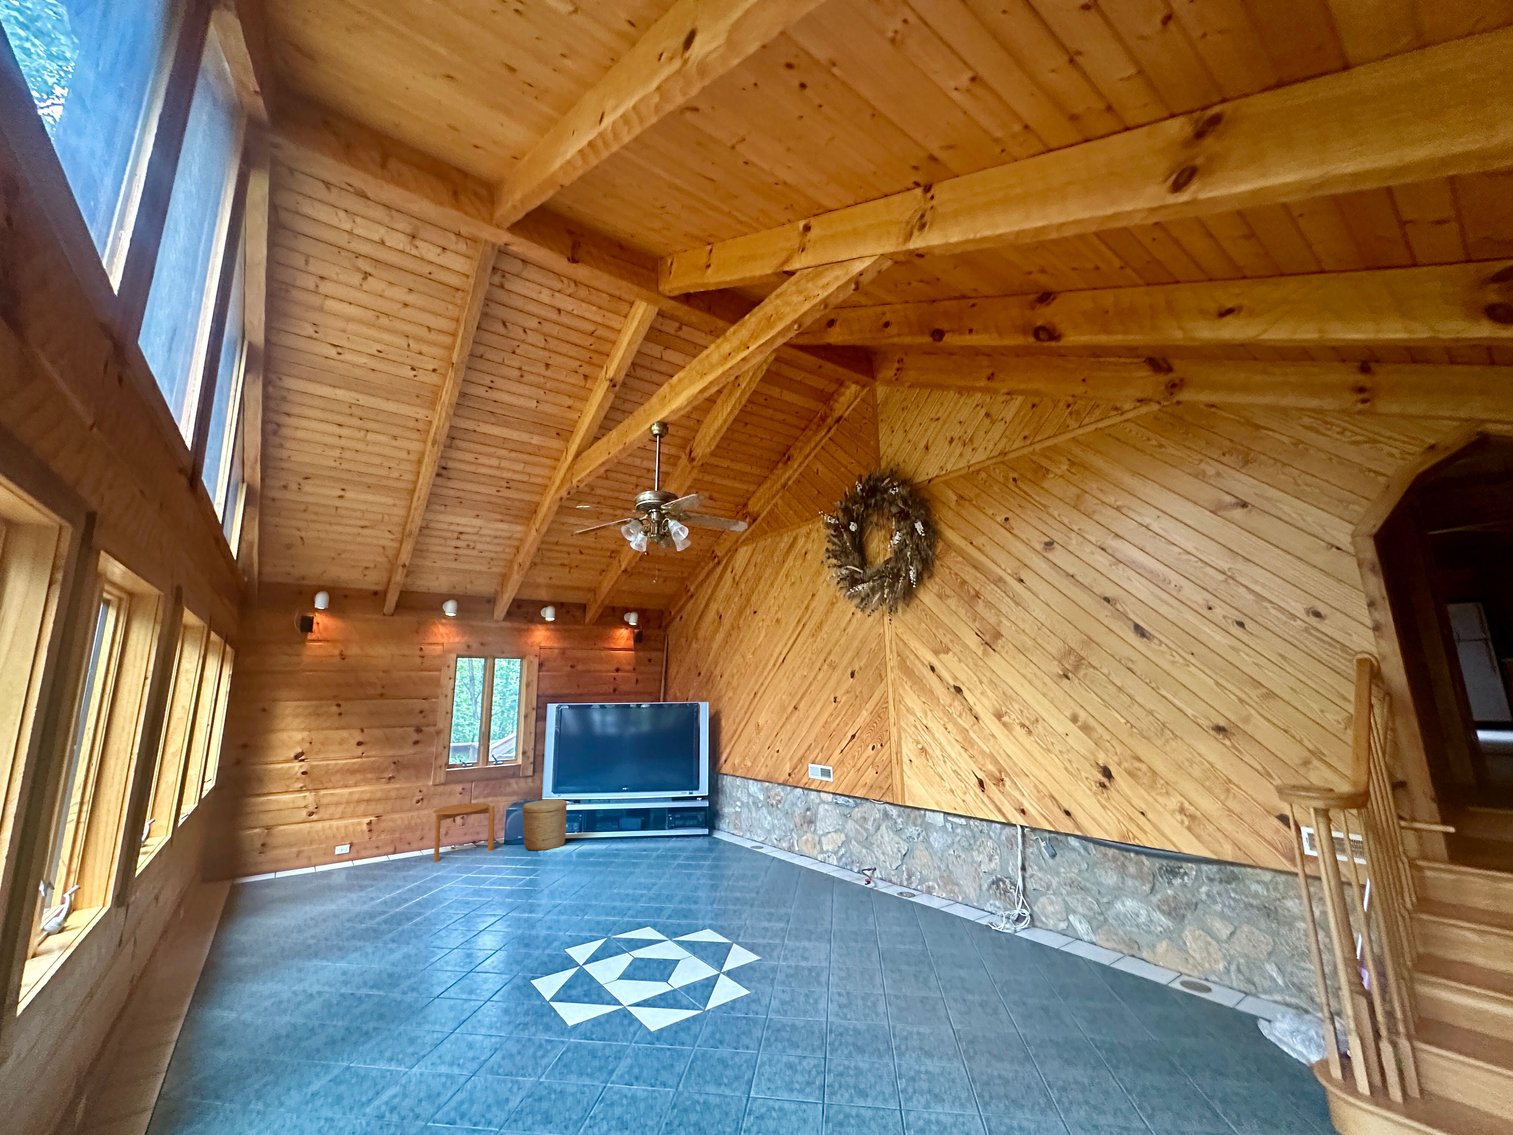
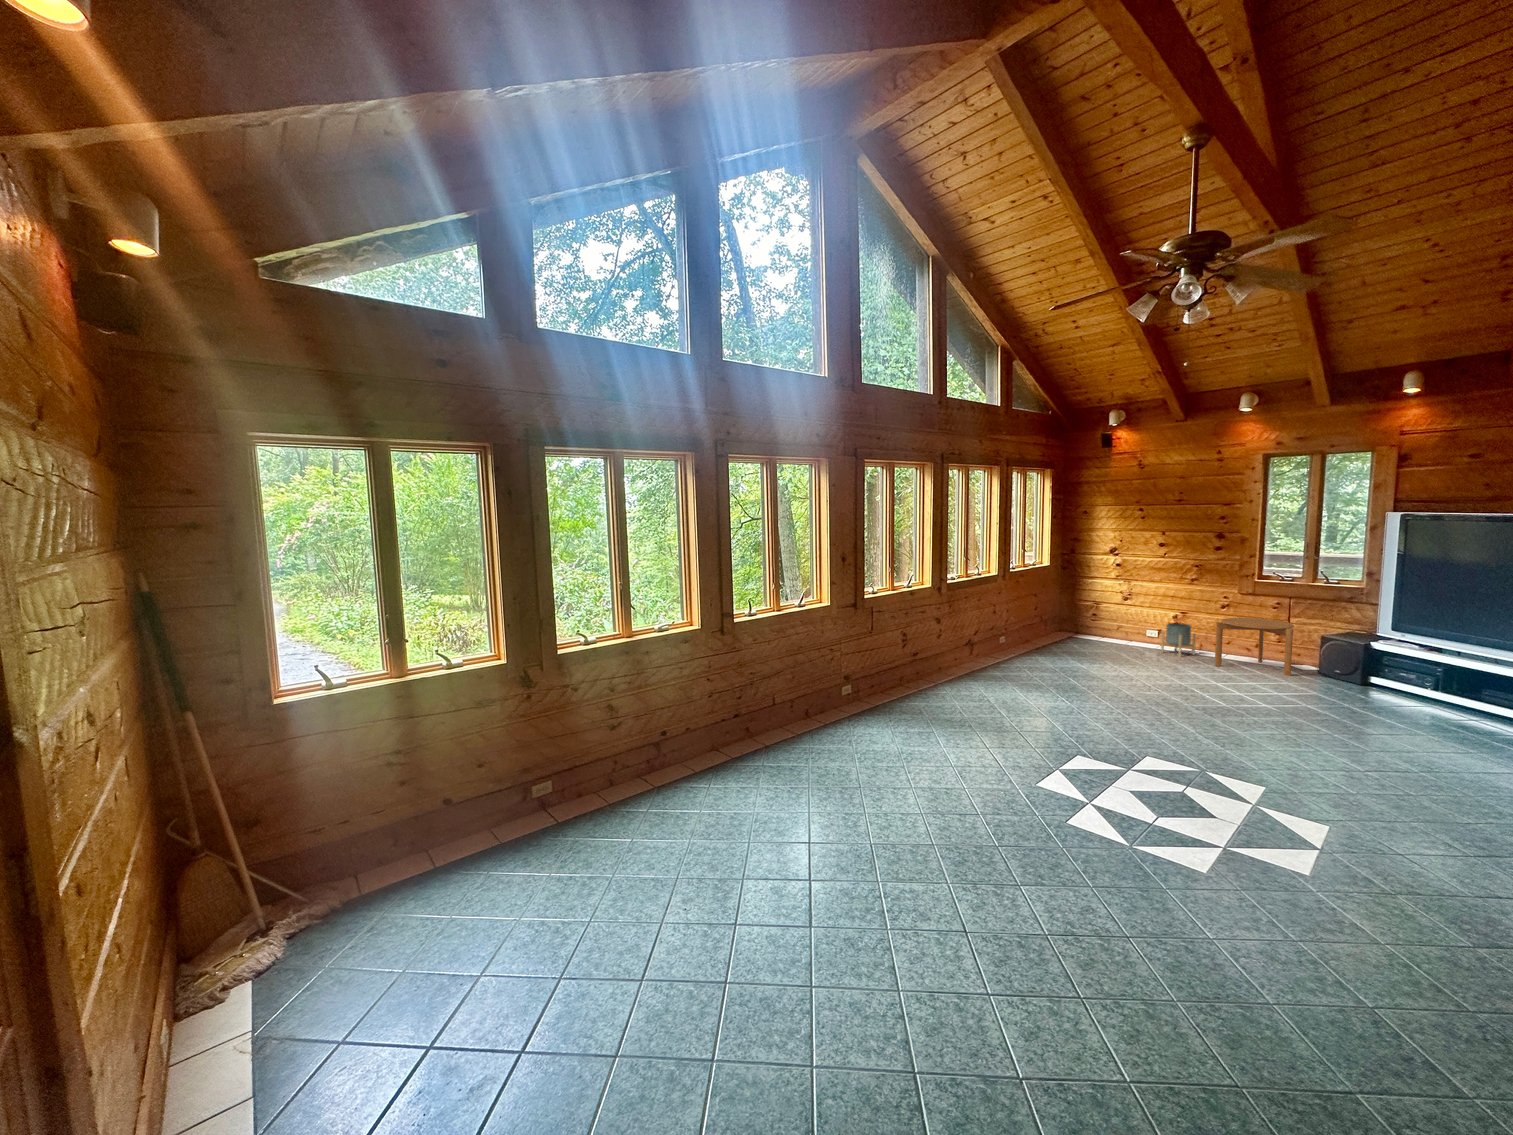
woven basket: present [522,799,567,851] -> none [1317,636,1394,699]
planter: none [366,828,398,869] -> present [1161,623,1196,657]

